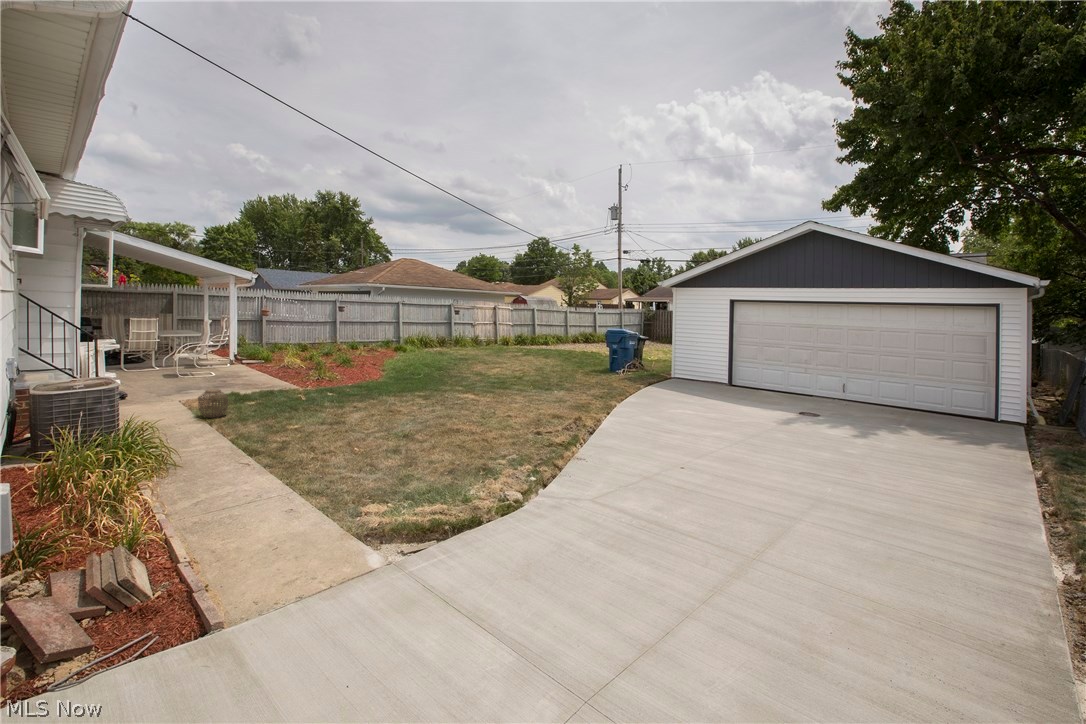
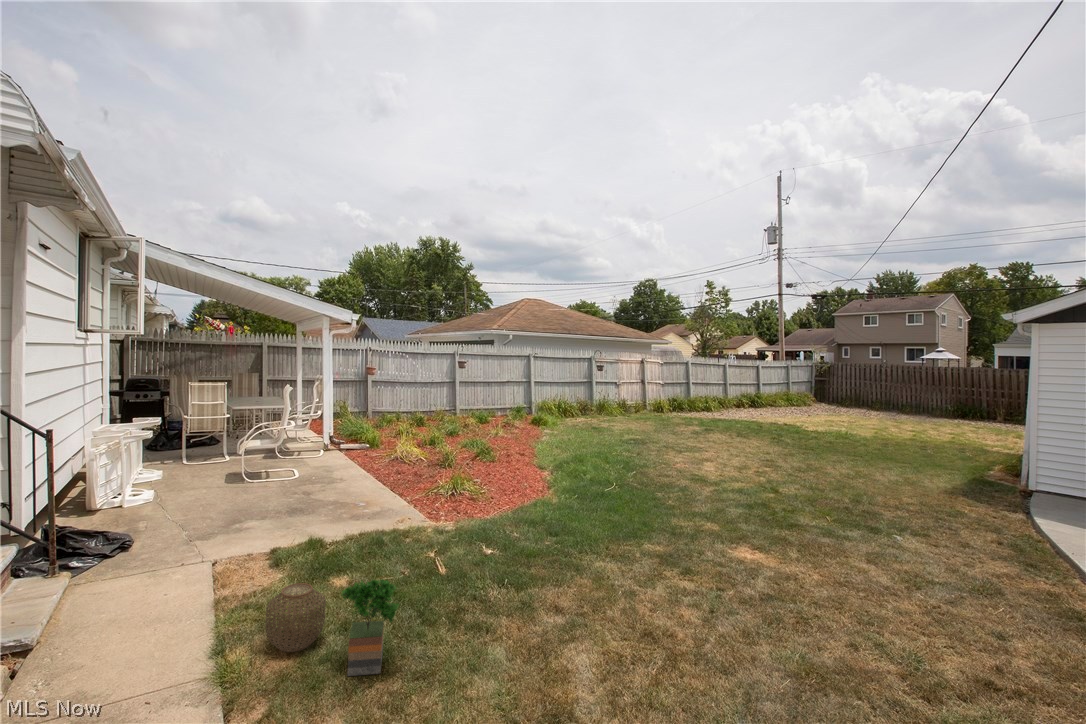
potted tree: none [234,382,264,421] -> present [342,579,399,676]

